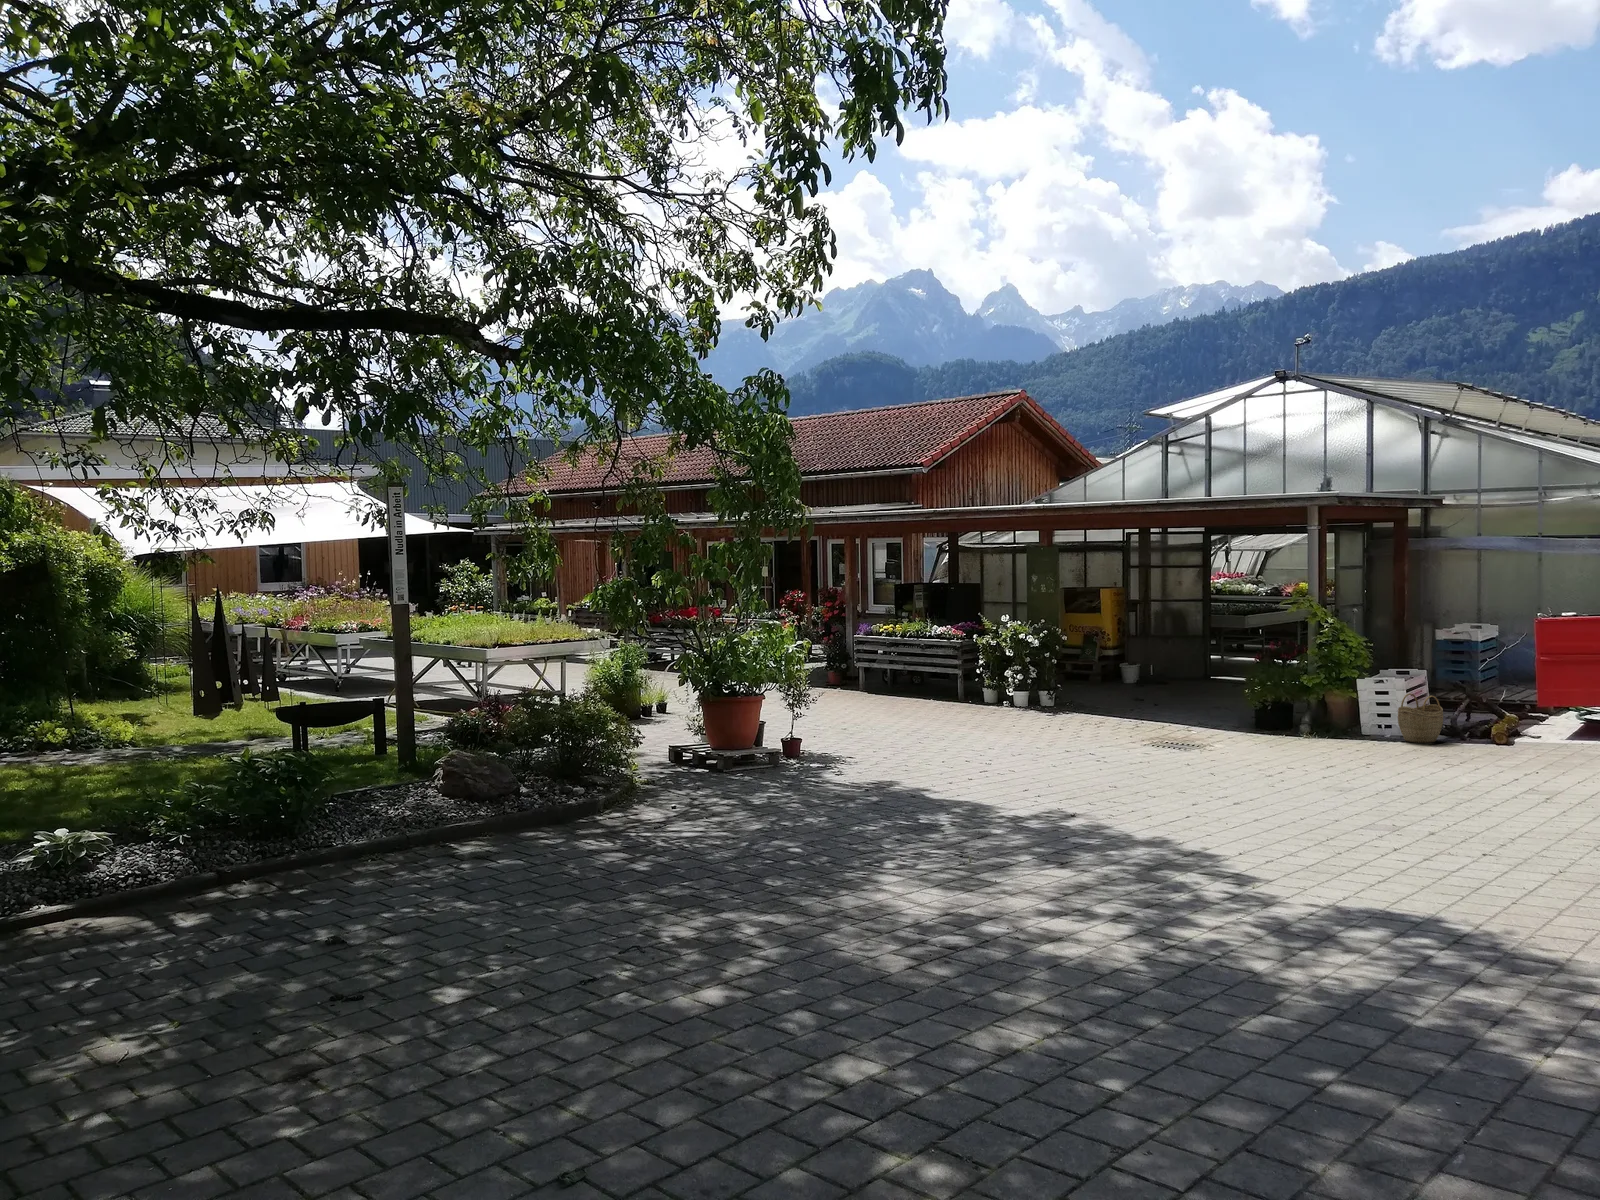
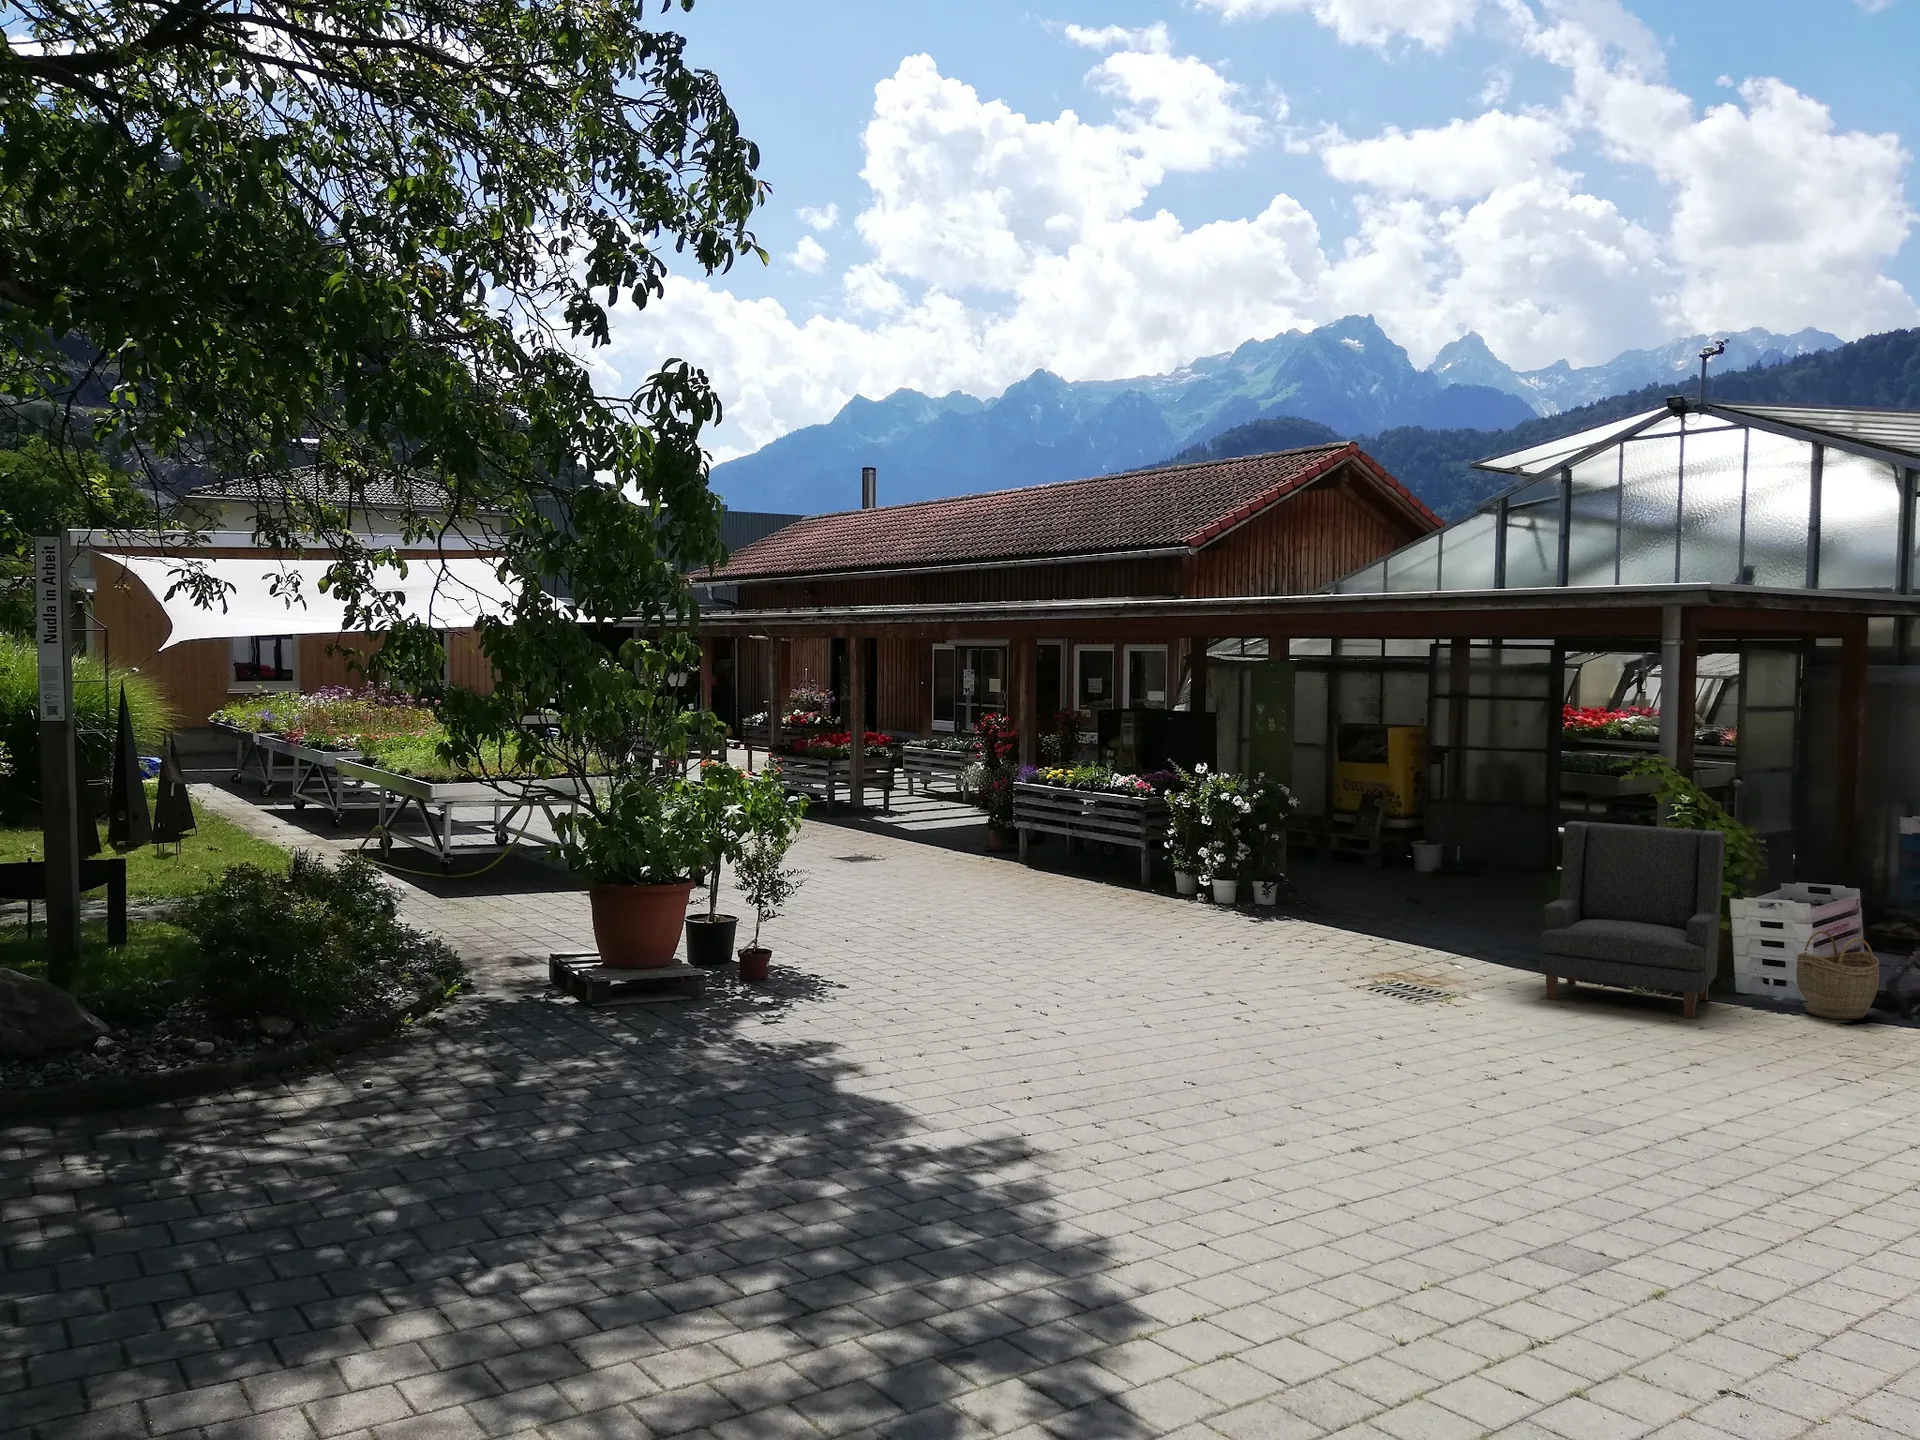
chair: none [1257,638,1353,747] -> present [1540,821,1725,1018]

